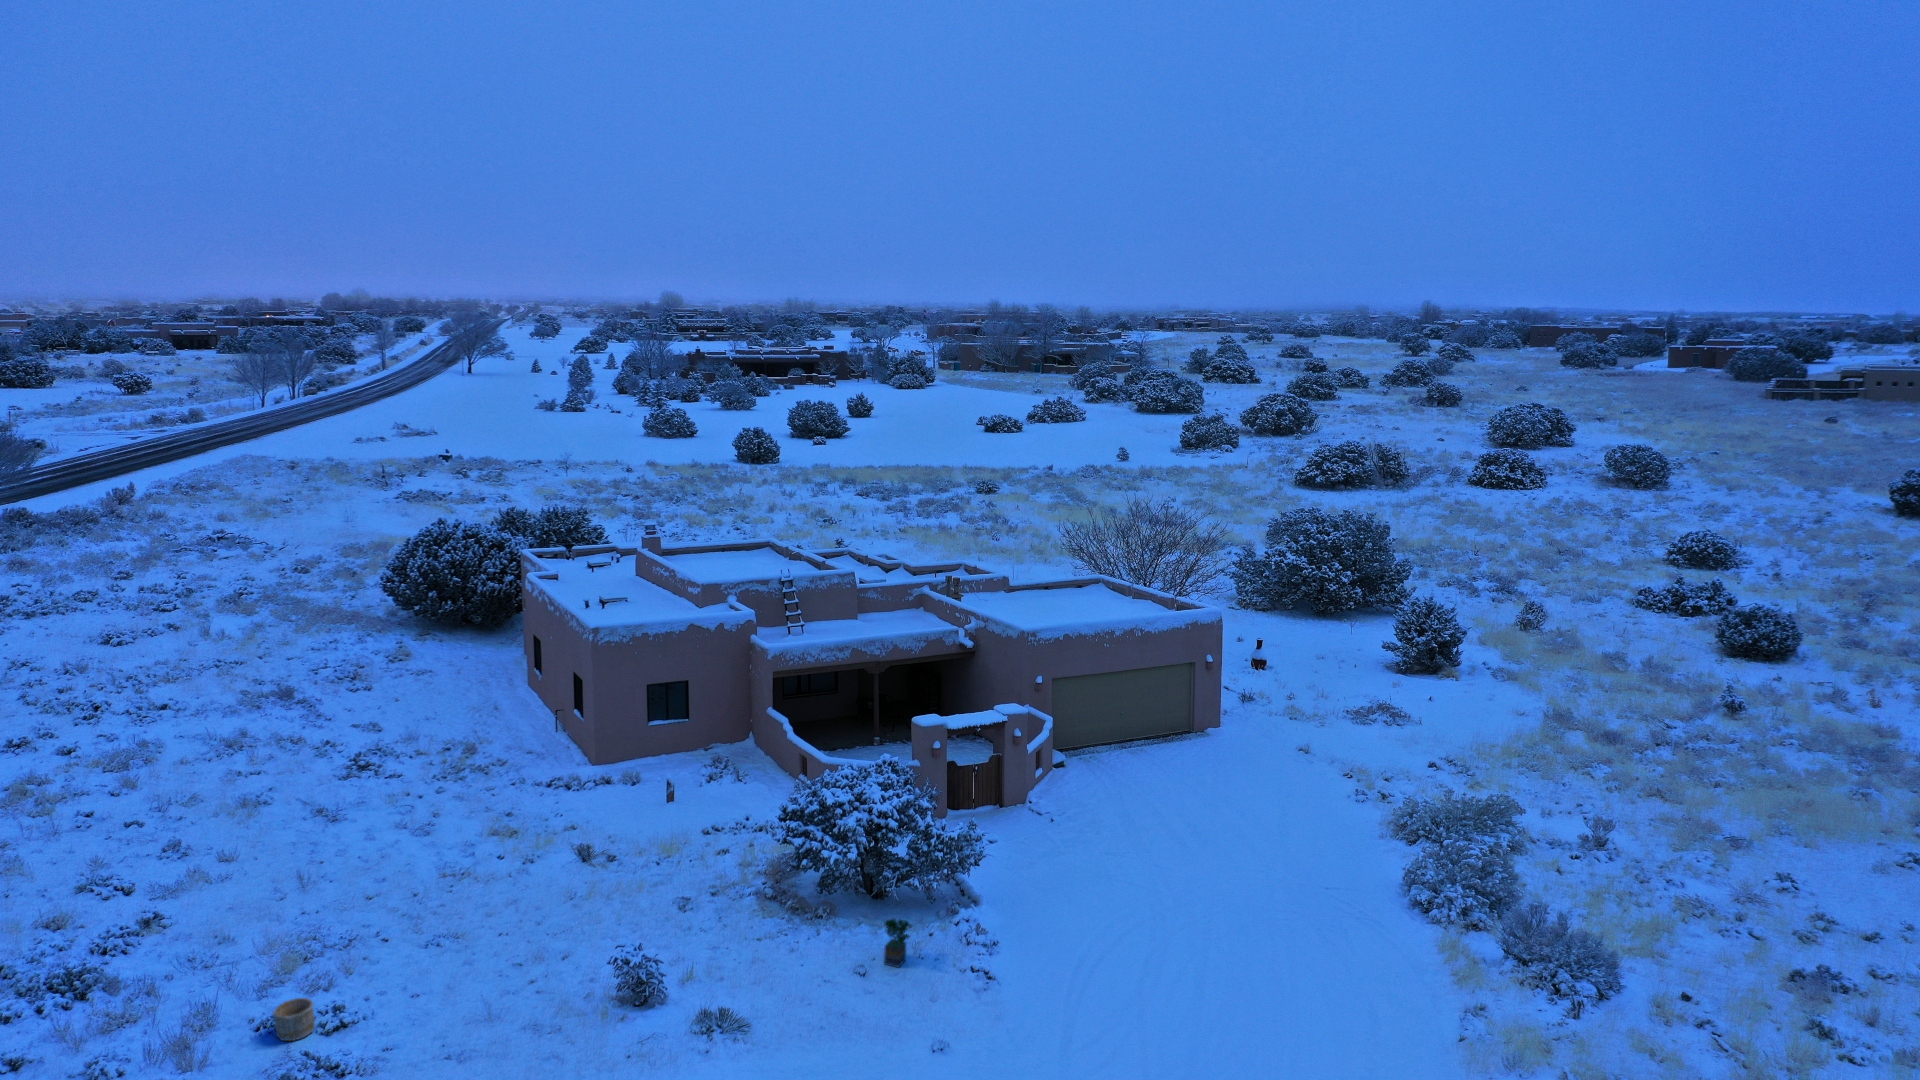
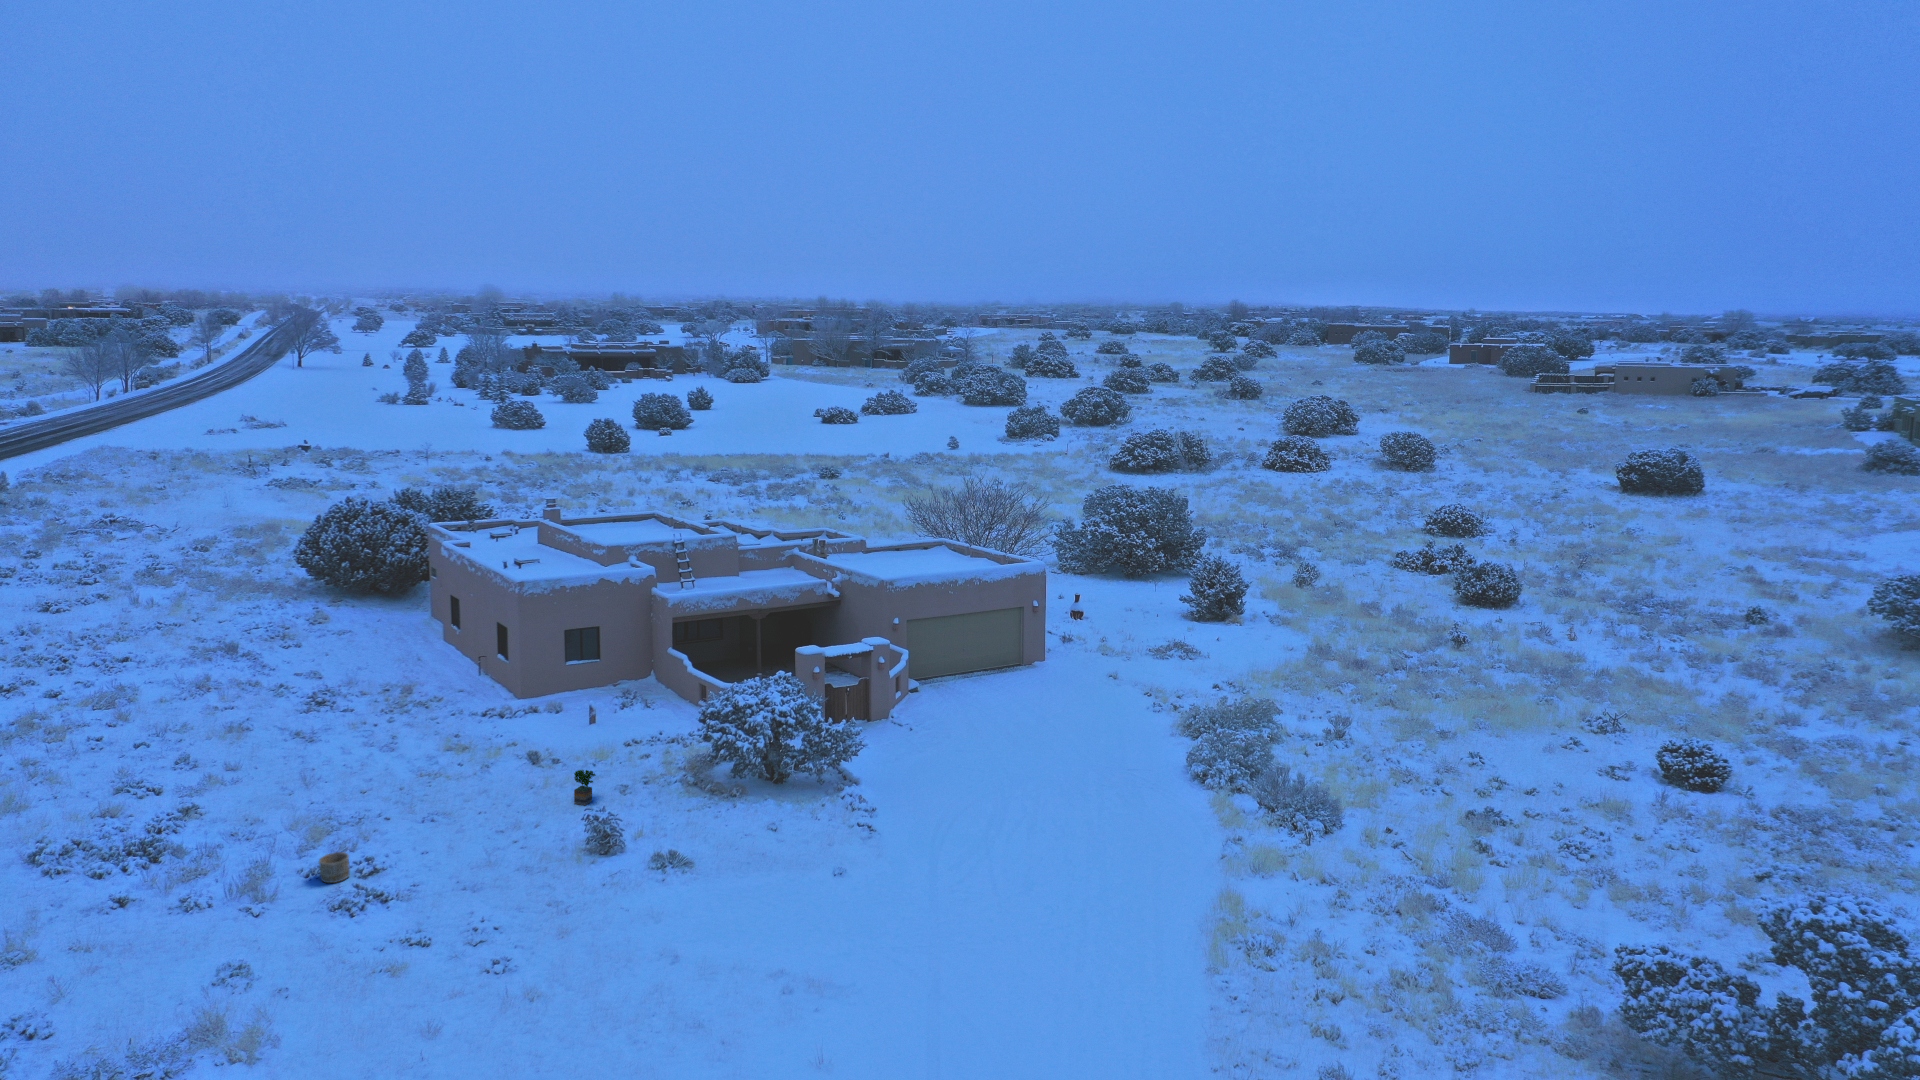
potted tree: present [884,918,912,968] -> present [574,770,596,806]

